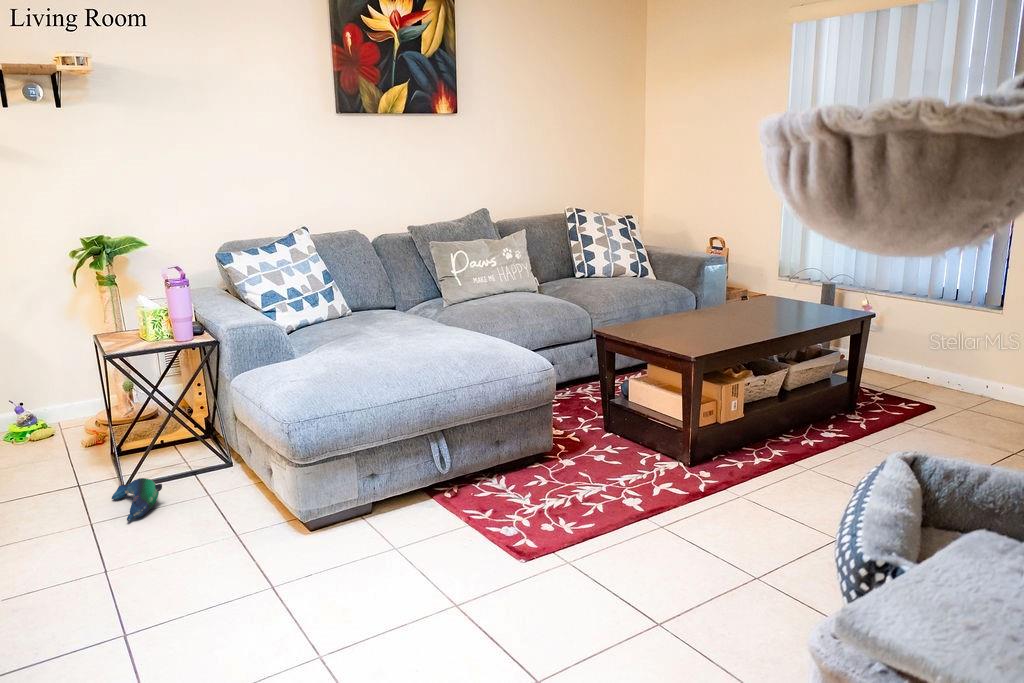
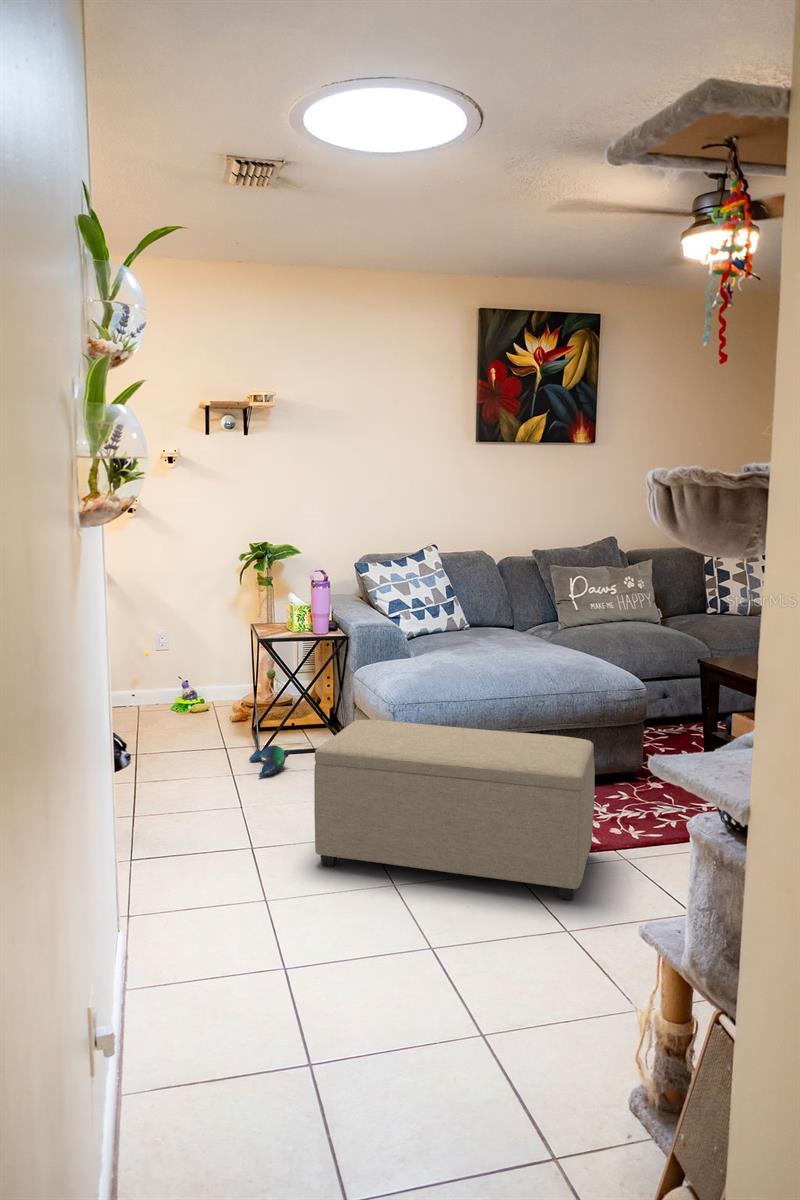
ottoman: none [202,443,539,641] -> present [314,720,595,900]

